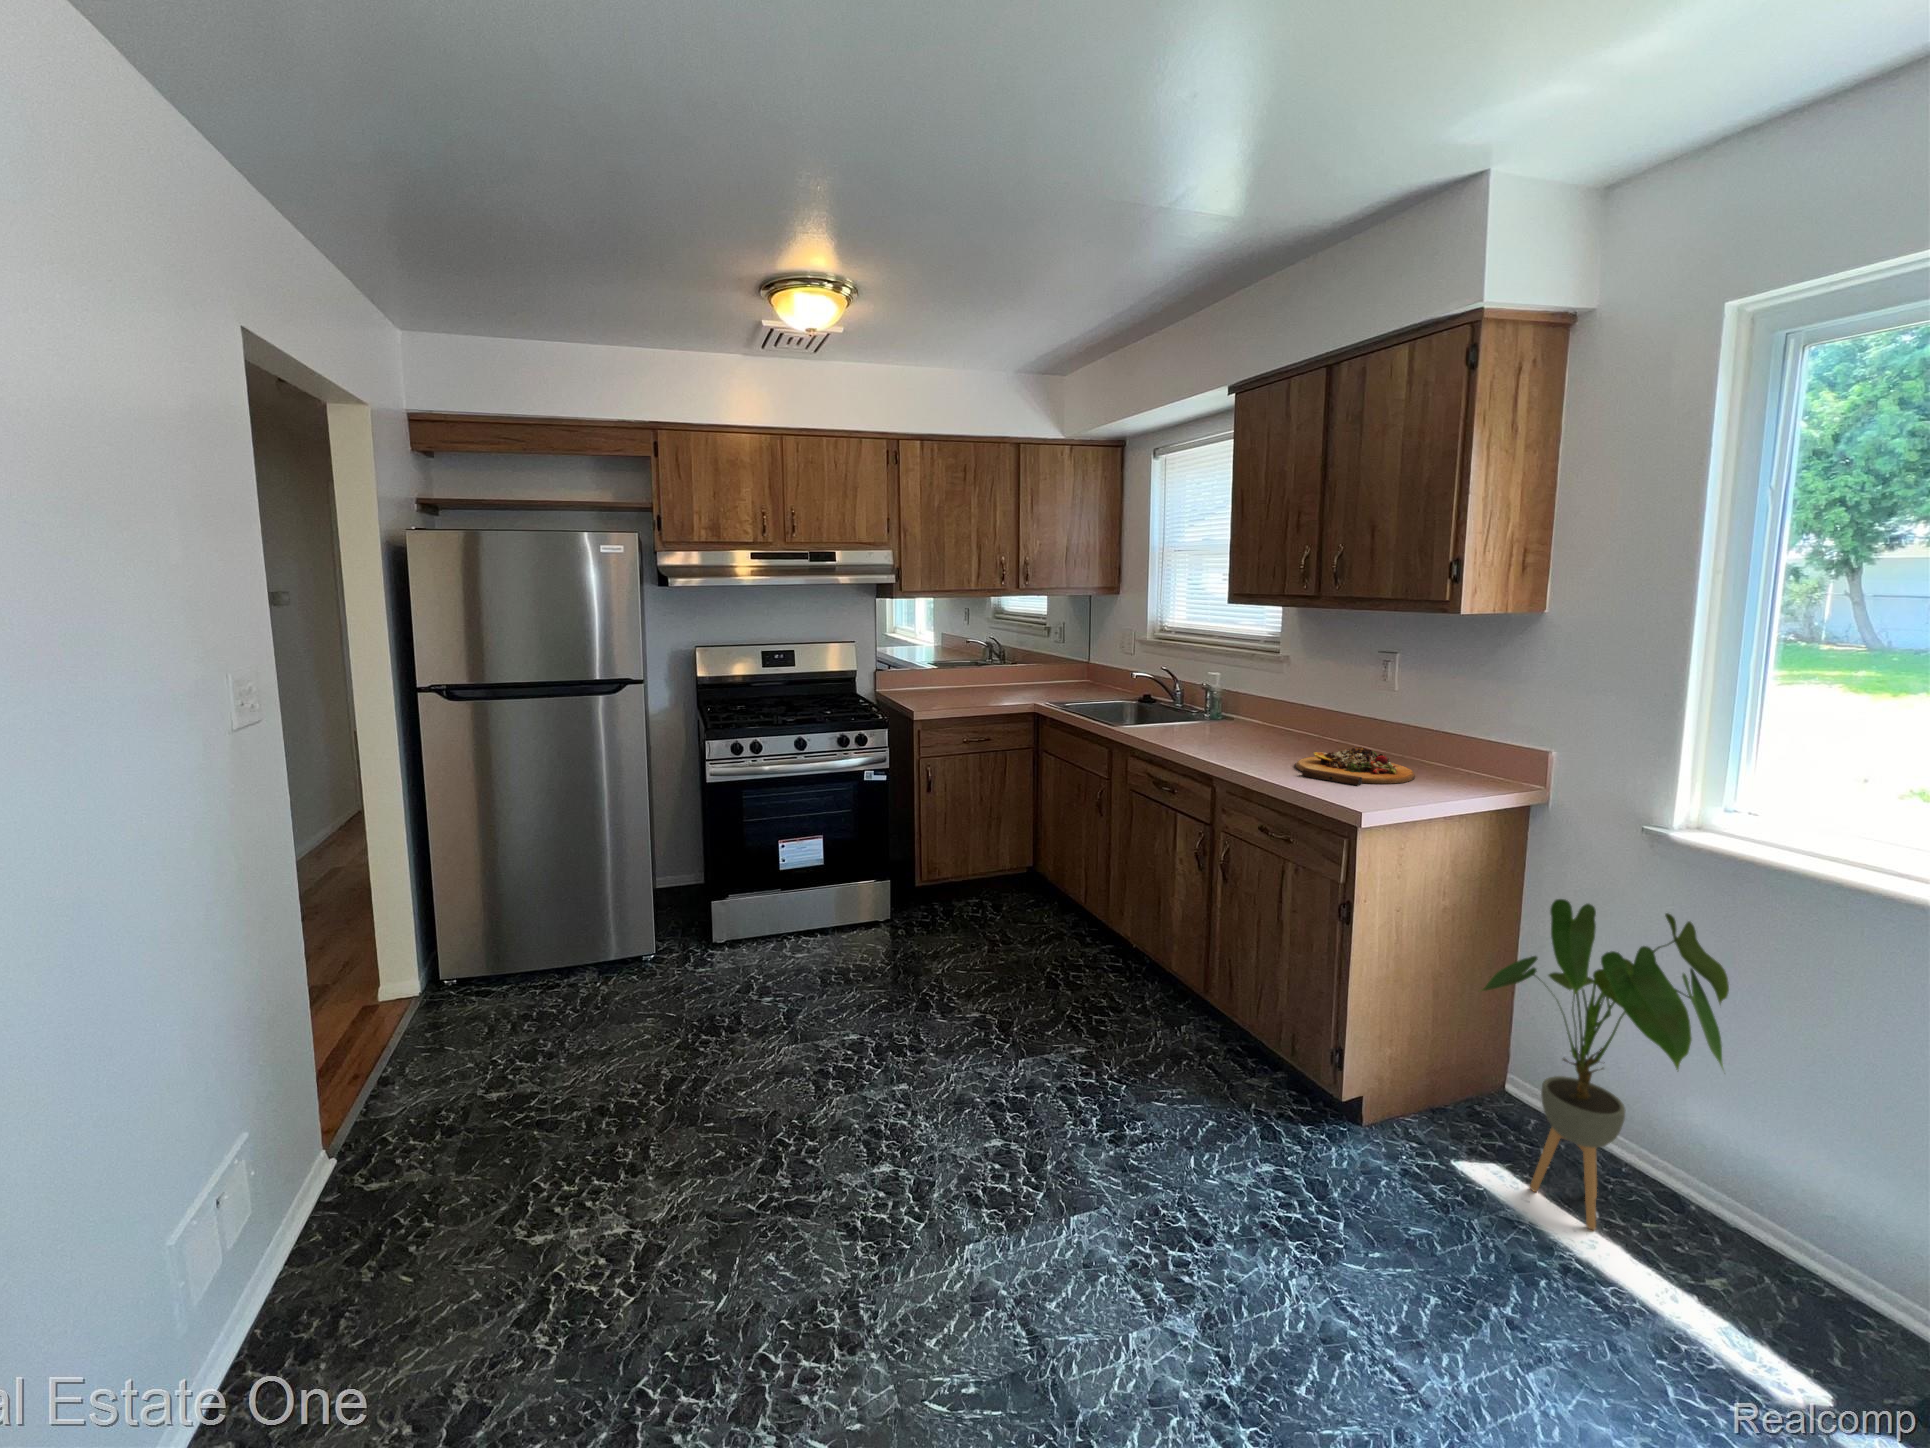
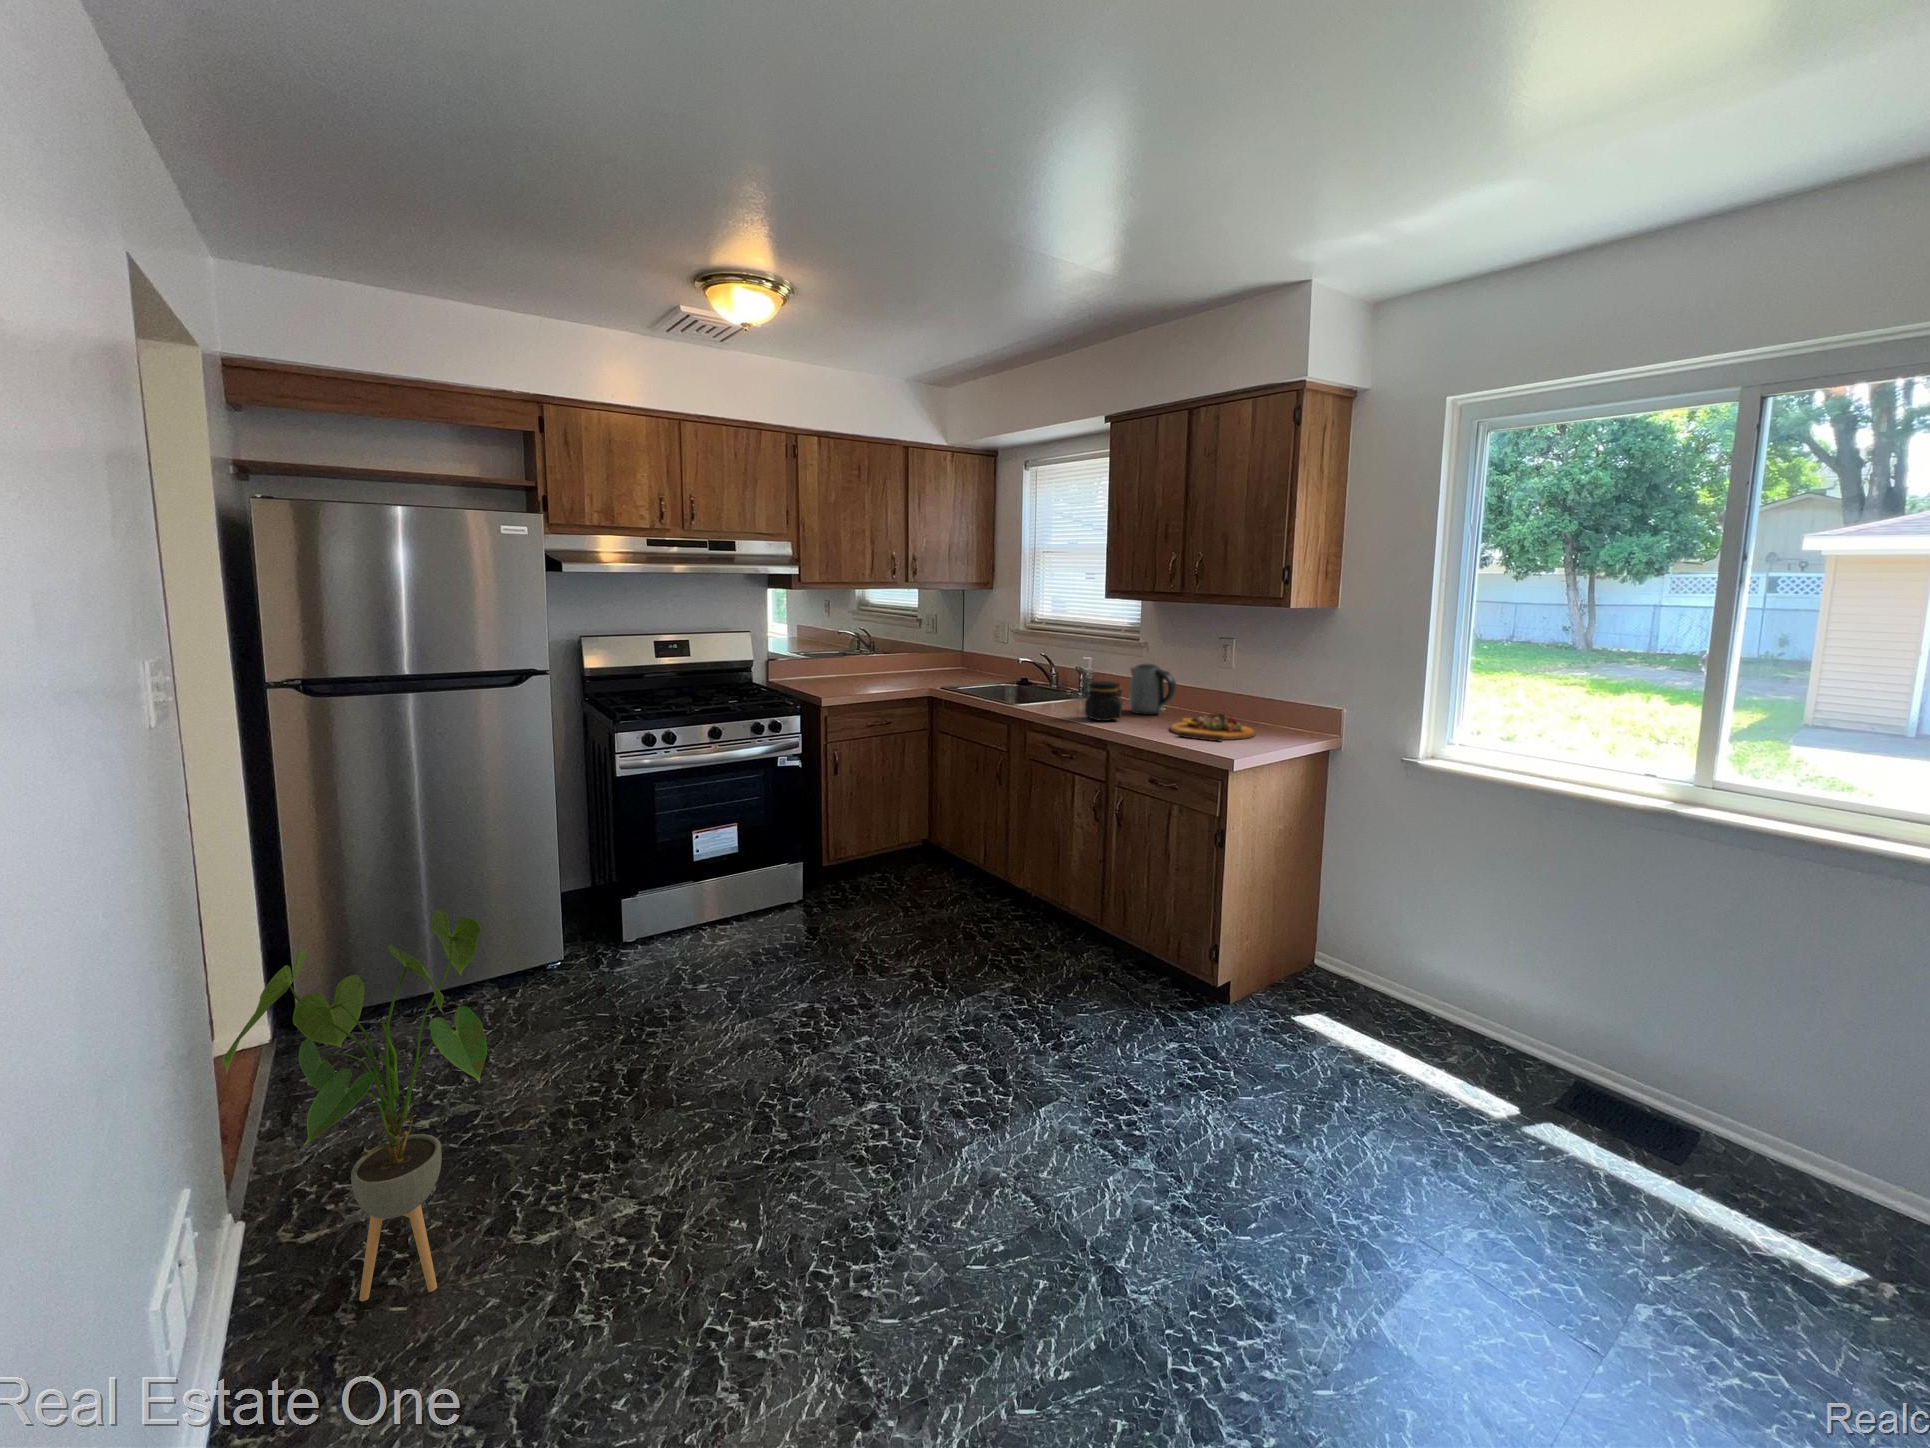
kettle: none [1256,683,1316,745] -> present [1129,664,1176,715]
jar: none [1190,703,1242,750] -> present [1084,681,1122,721]
house plant: present [1482,899,1729,1230] -> present [223,910,487,1301]

